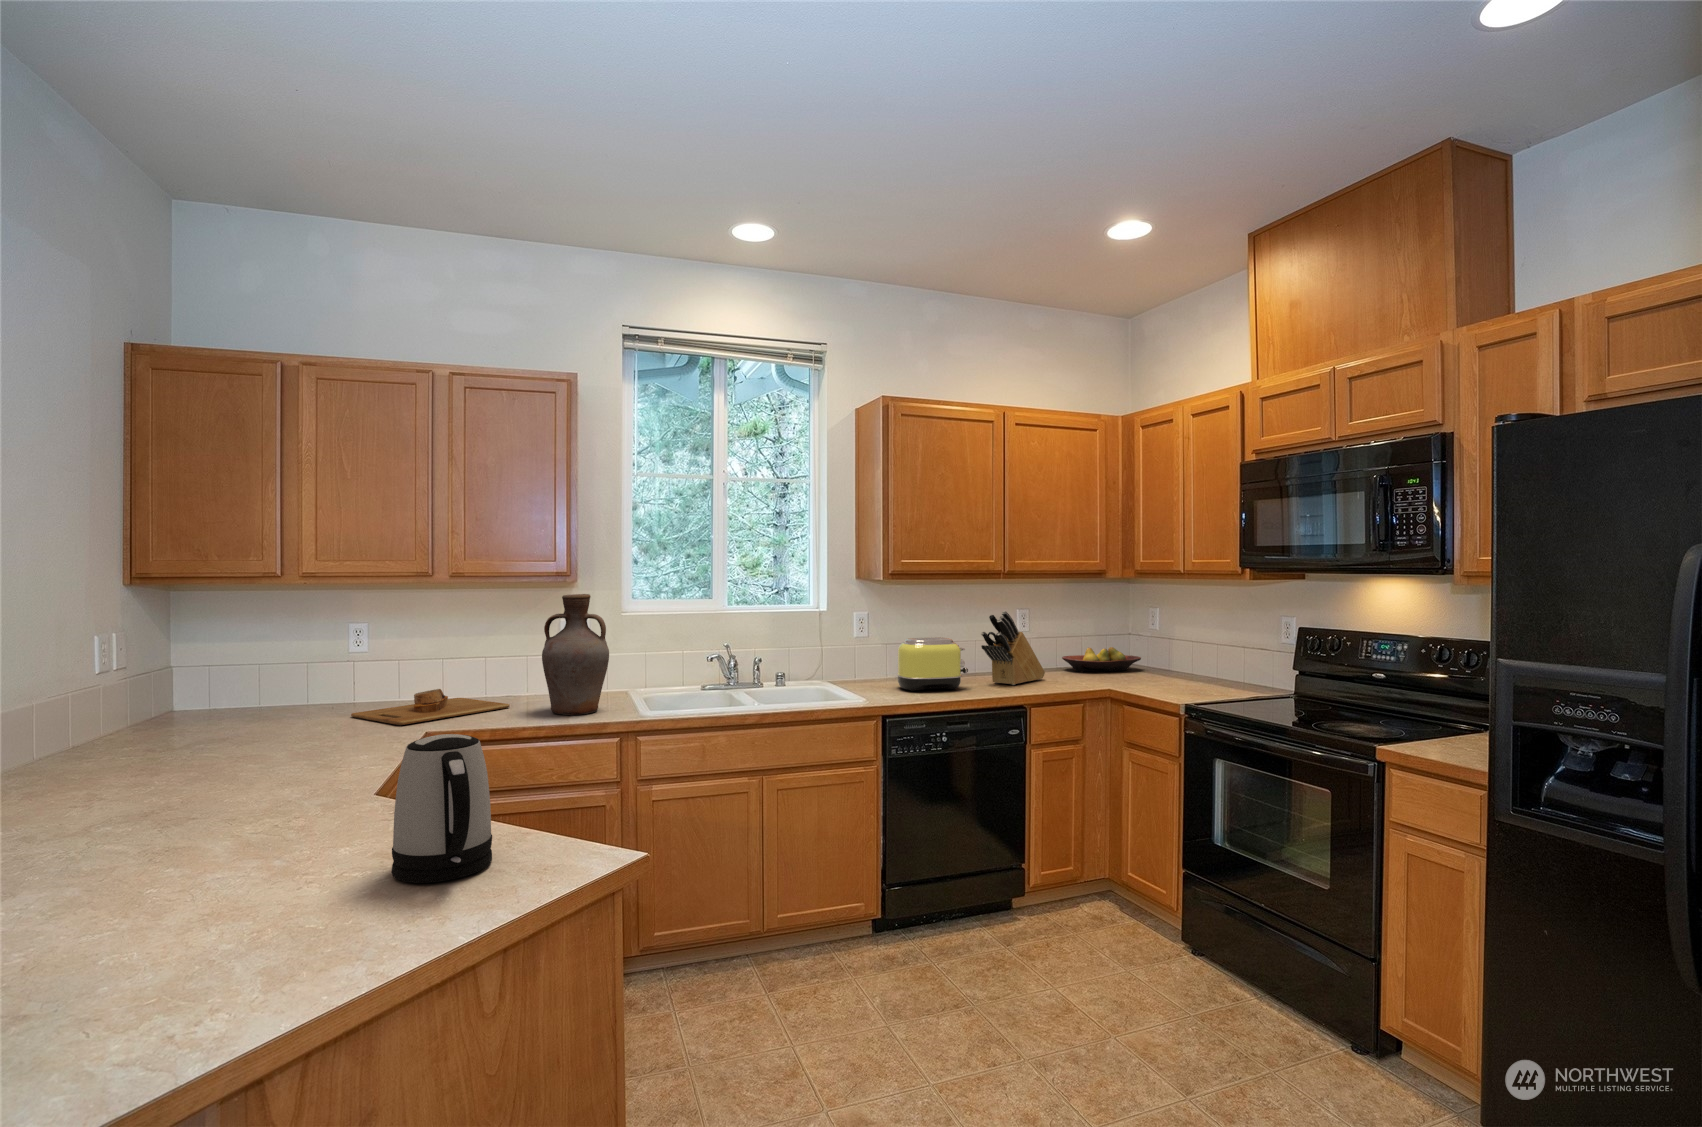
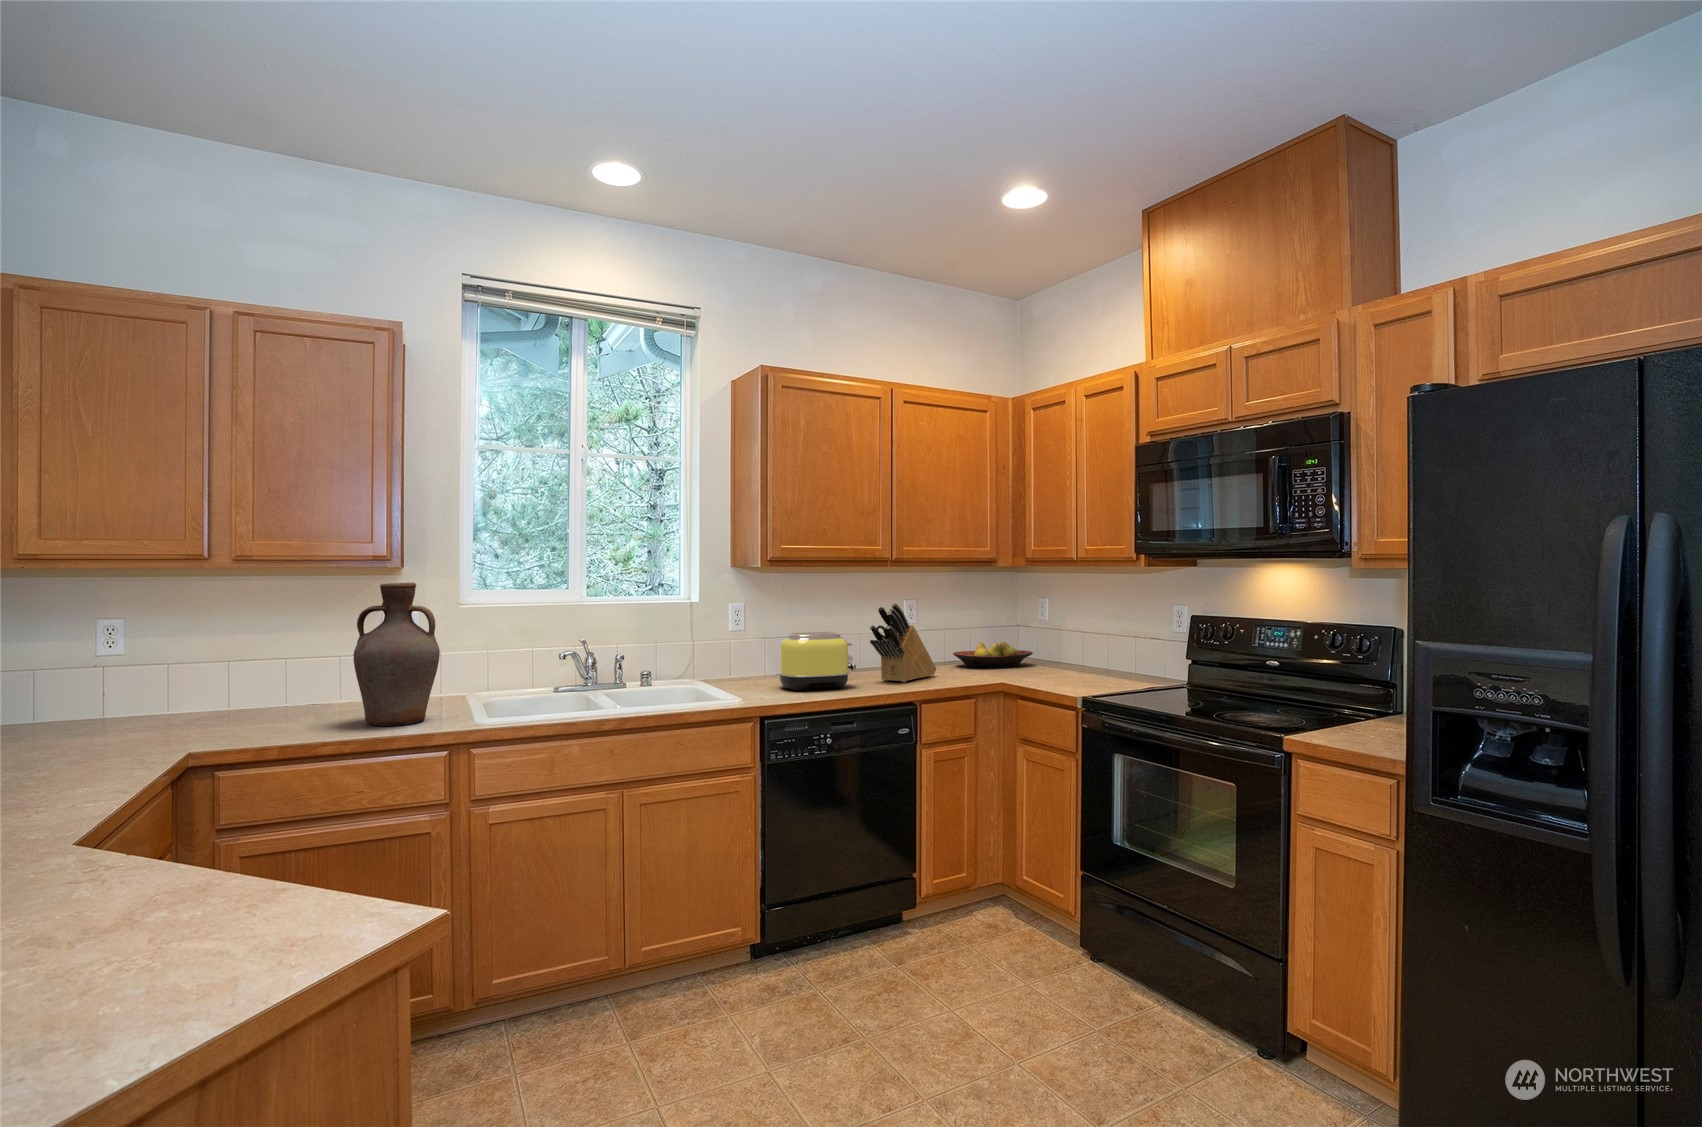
cutting board: present [351,689,510,725] -> none [97,698,314,744]
kettle: present [392,734,492,883] -> none [60,750,224,961]

